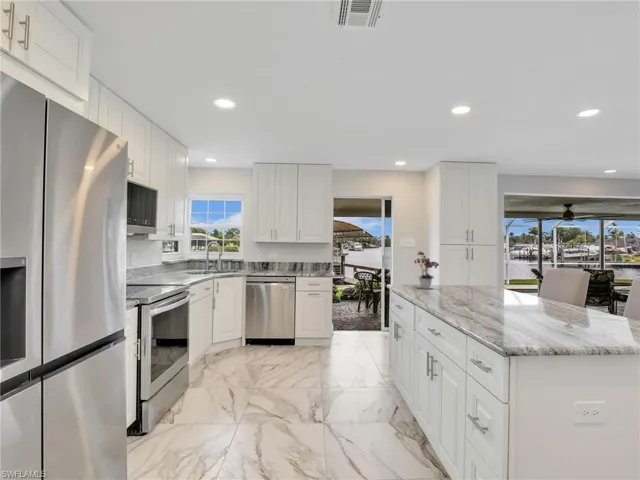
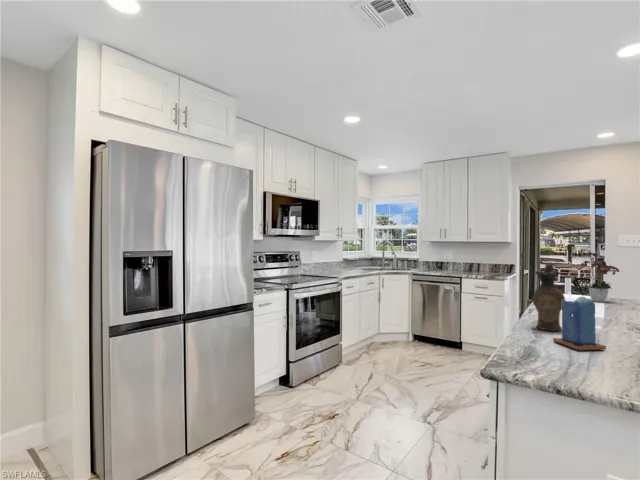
ceramic pitcher: none [448,259,473,313] -> present [532,262,565,331]
candle: none [485,281,517,325] -> present [553,292,606,351]

